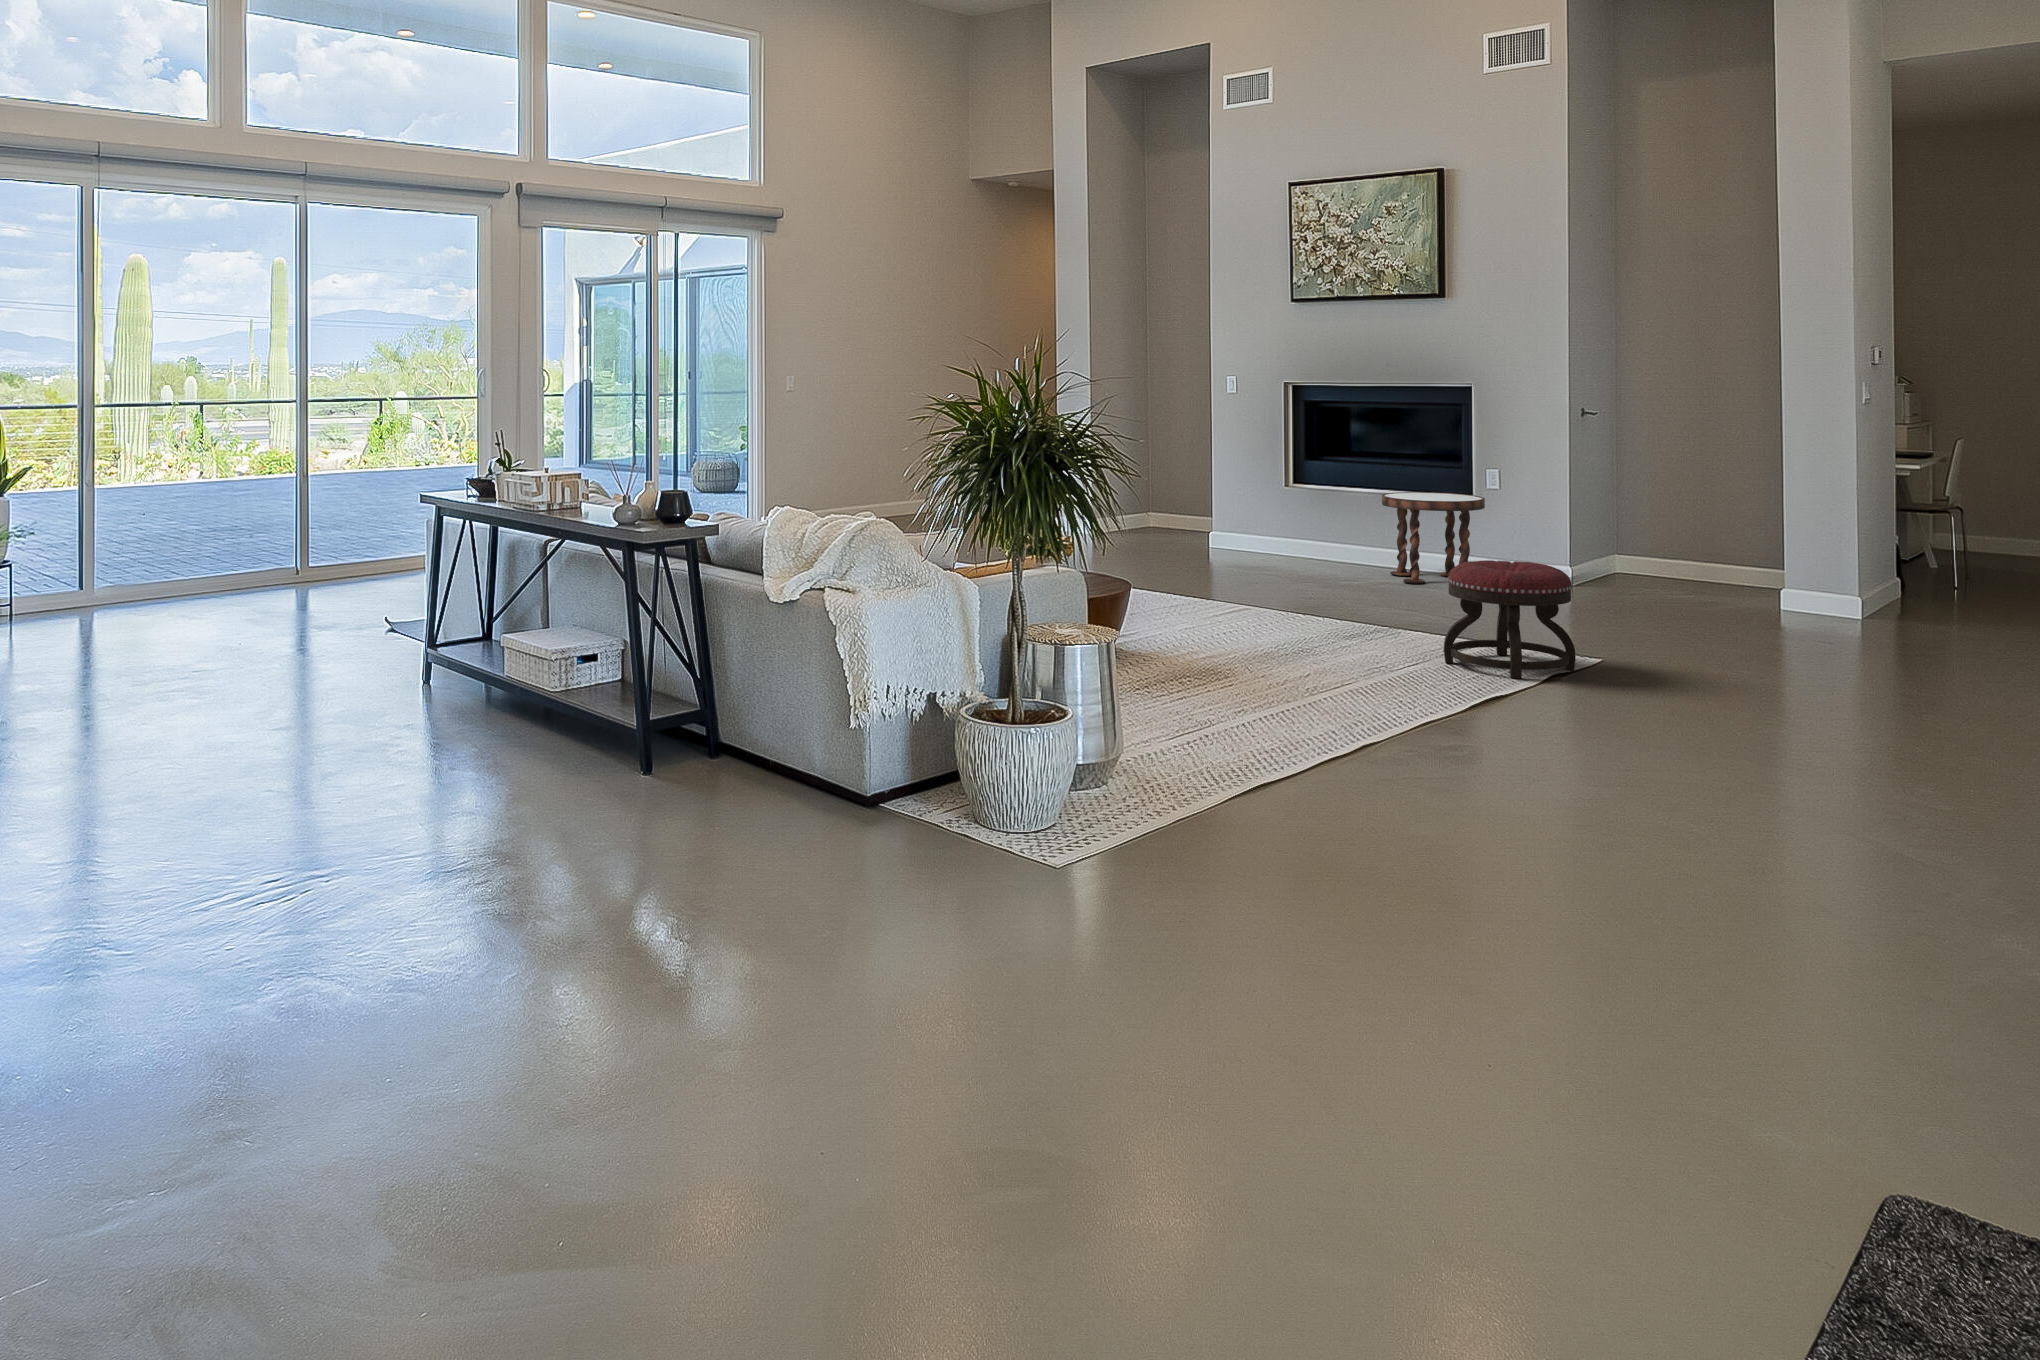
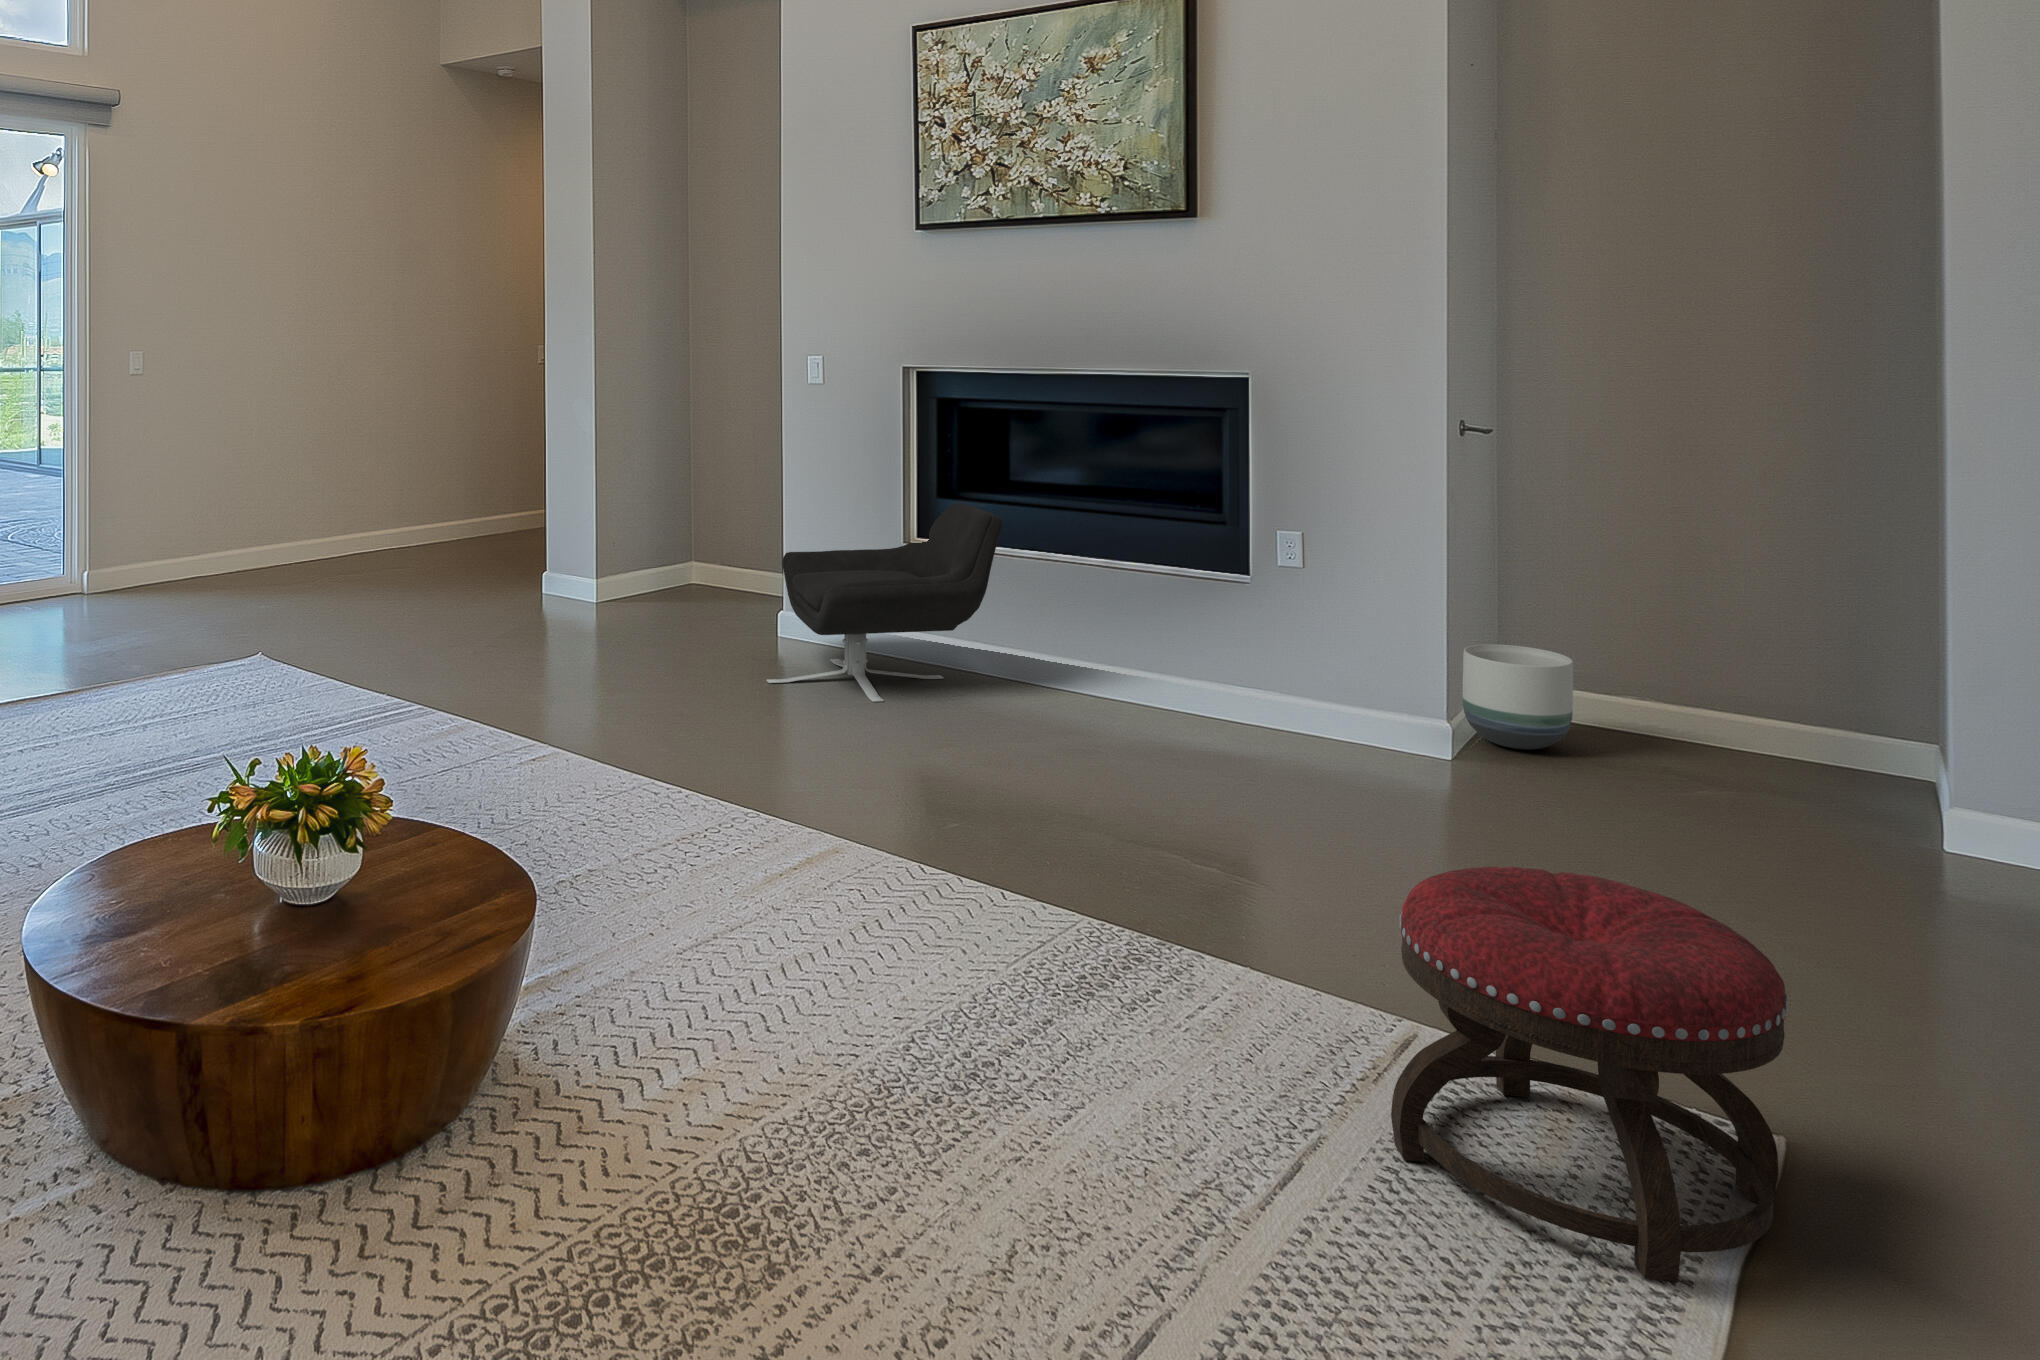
lounge chair: none [1201,461,1337,571] -> present [767,503,1003,702]
side table: present [1382,492,1485,584] -> none [1089,561,1282,742]
planter: none [1582,535,1636,588] -> present [1463,644,1573,750]

